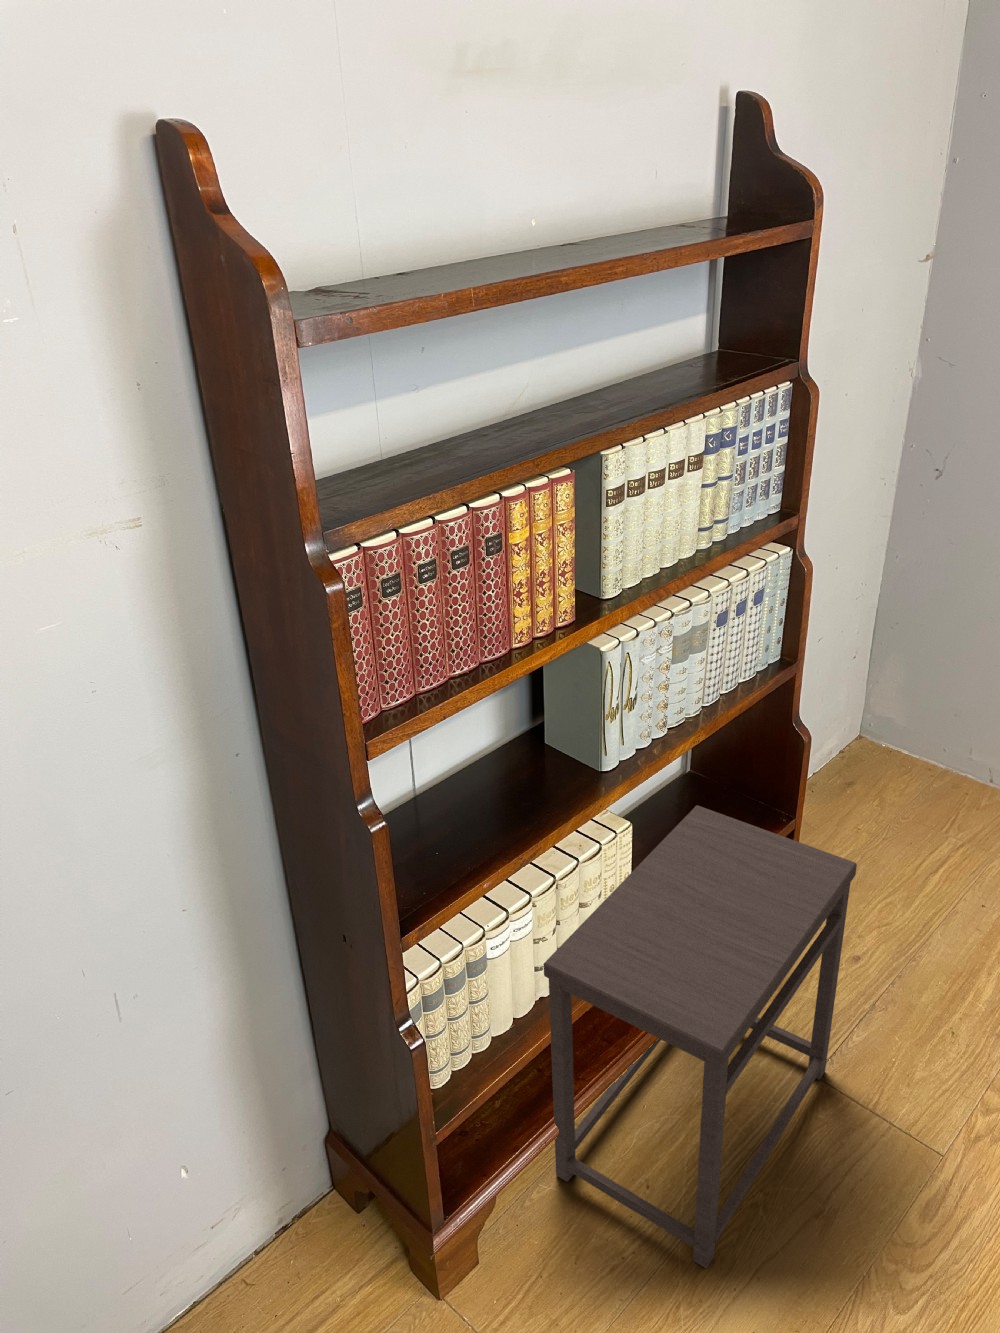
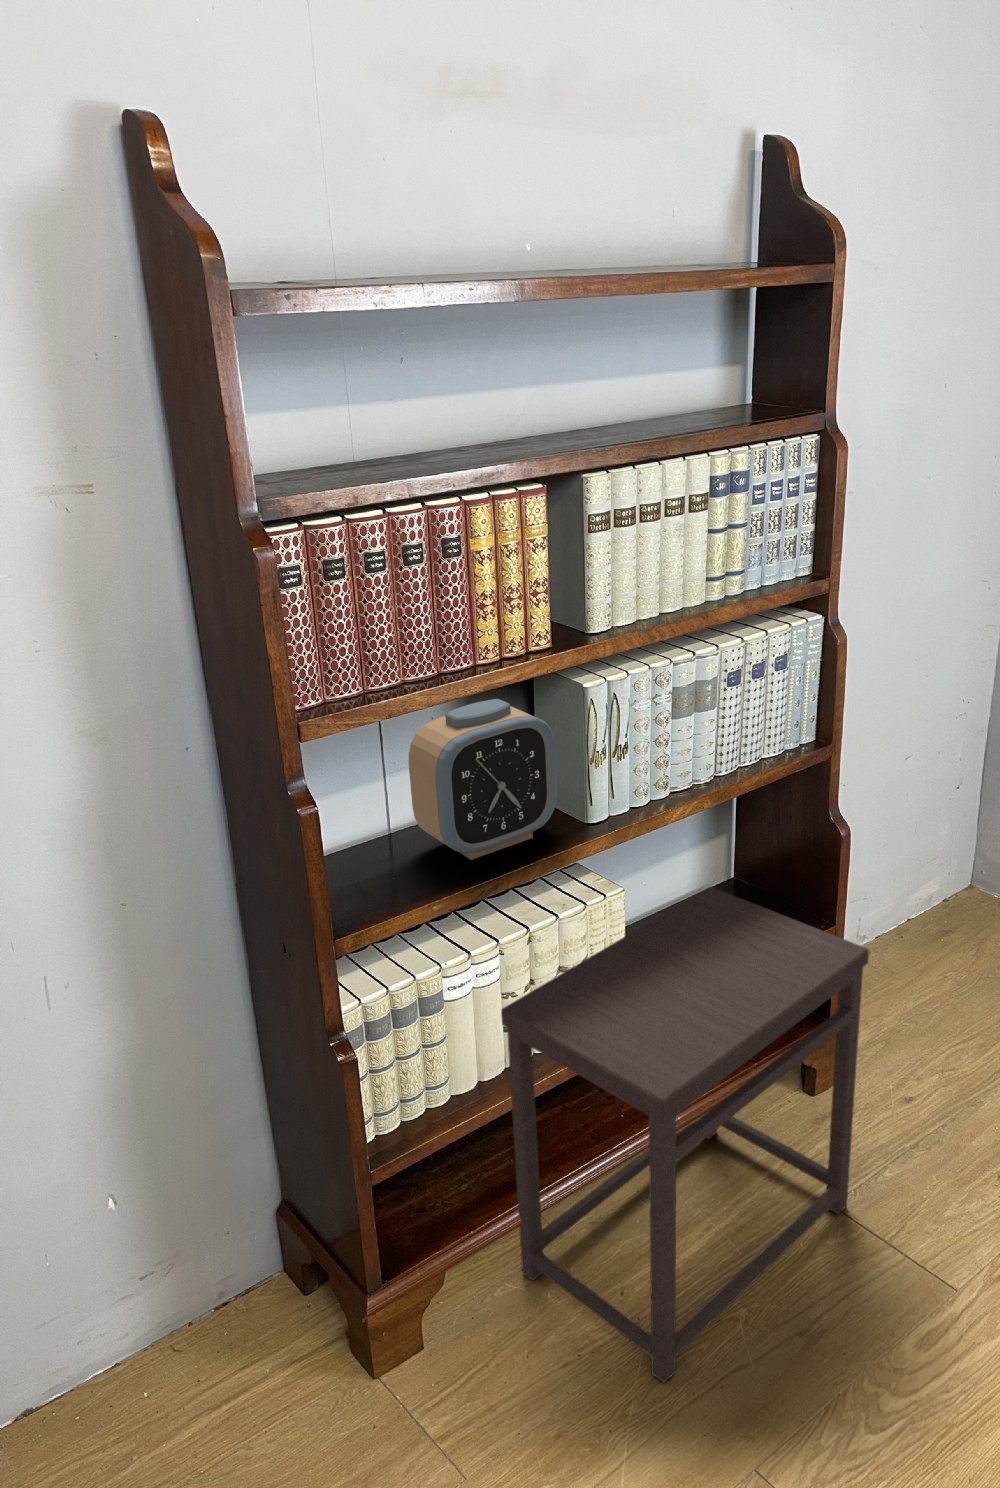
alarm clock: none [438,667,574,824] -> present [409,699,557,860]

